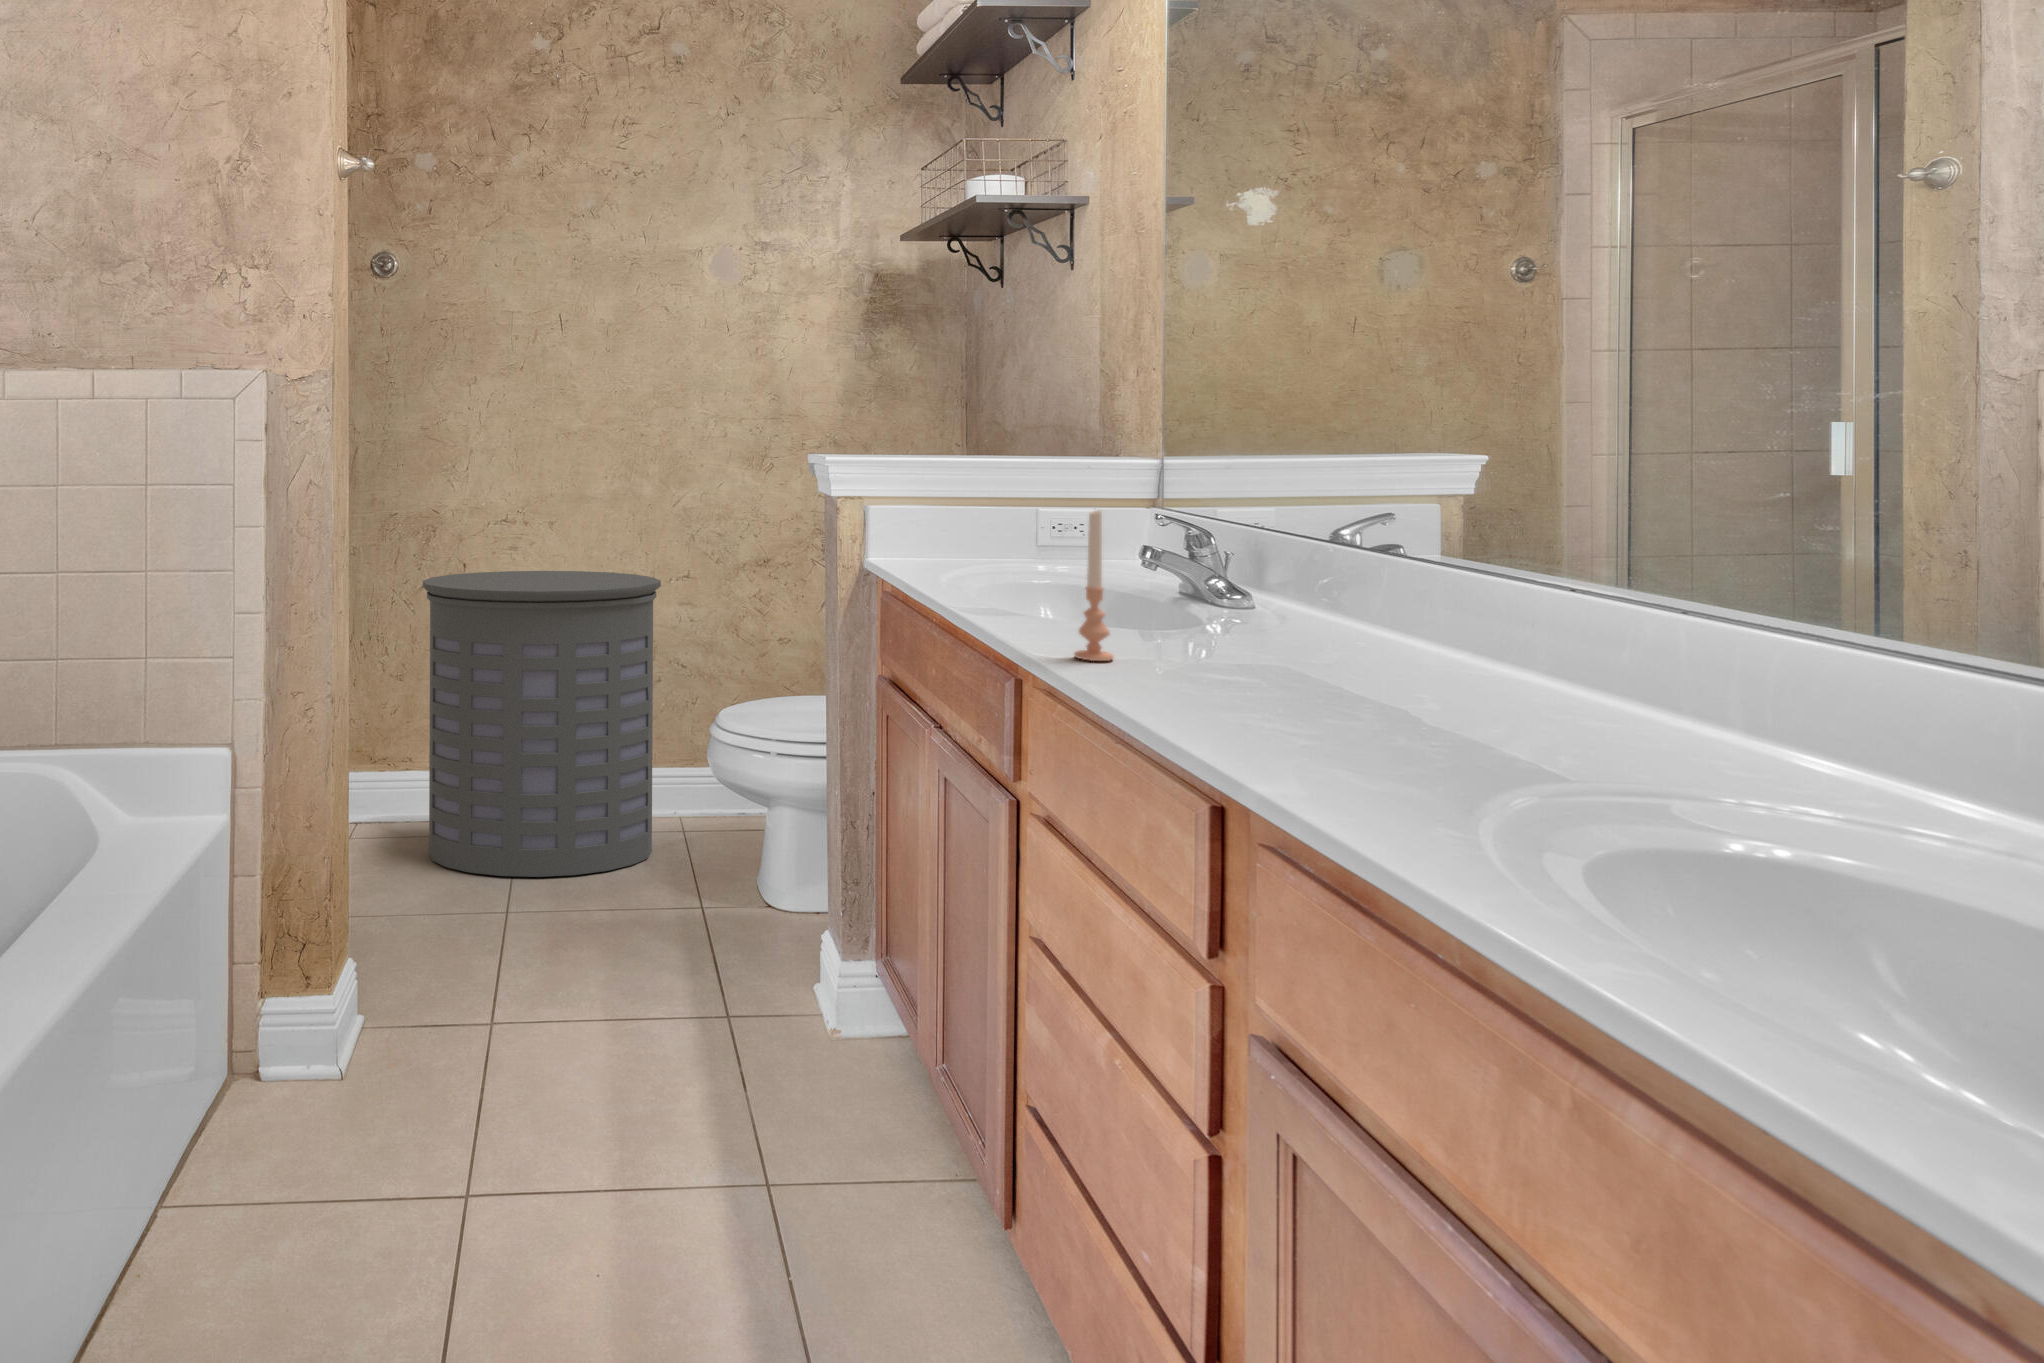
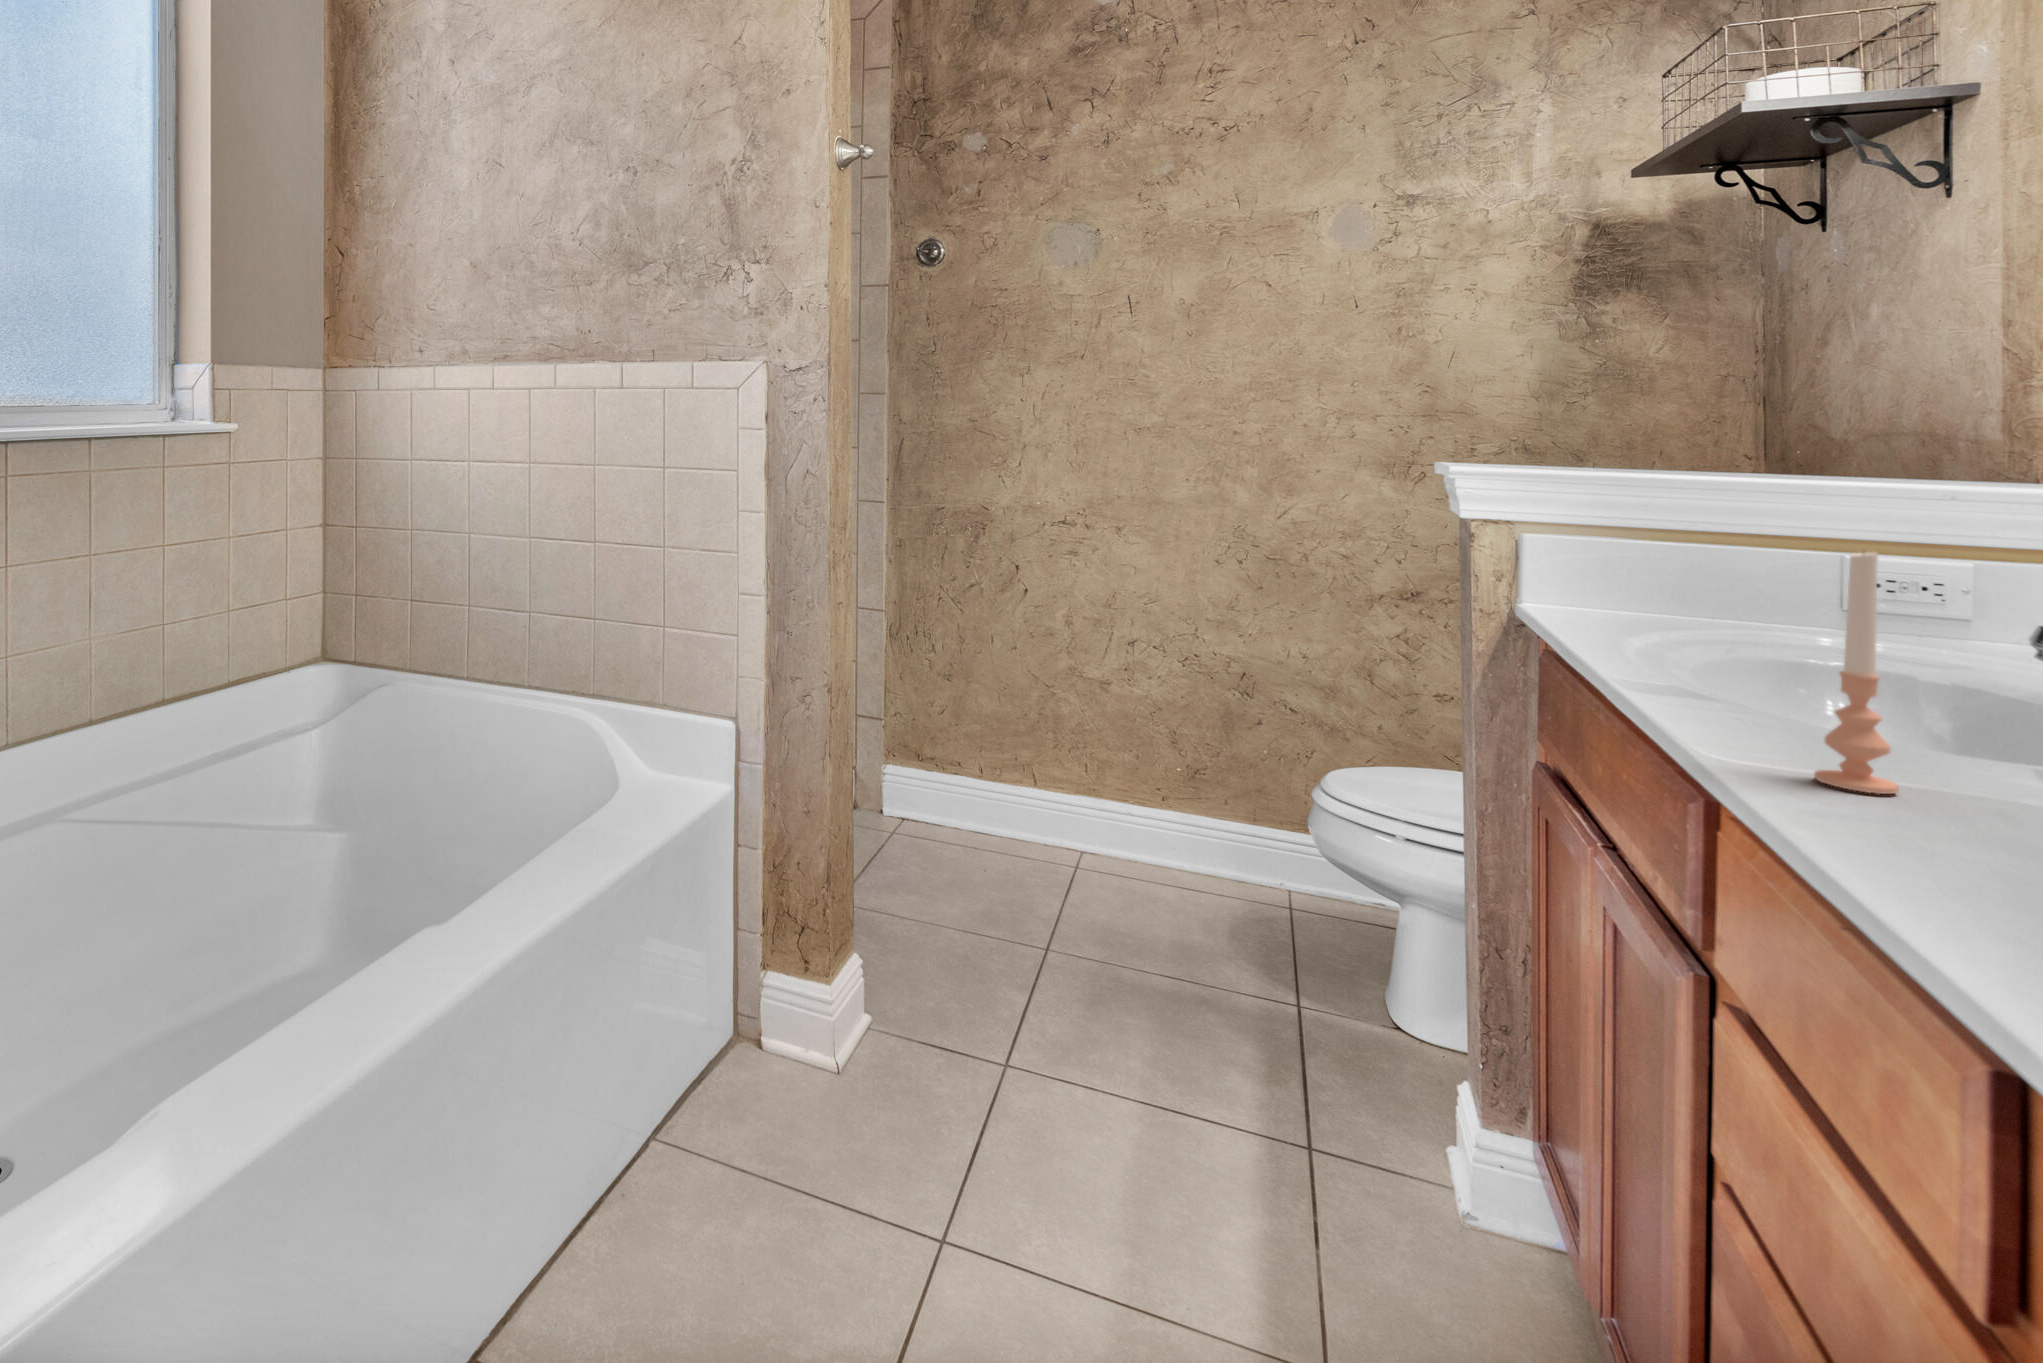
laundry hamper: present [423,571,661,877] -> none [976,577,1257,928]

